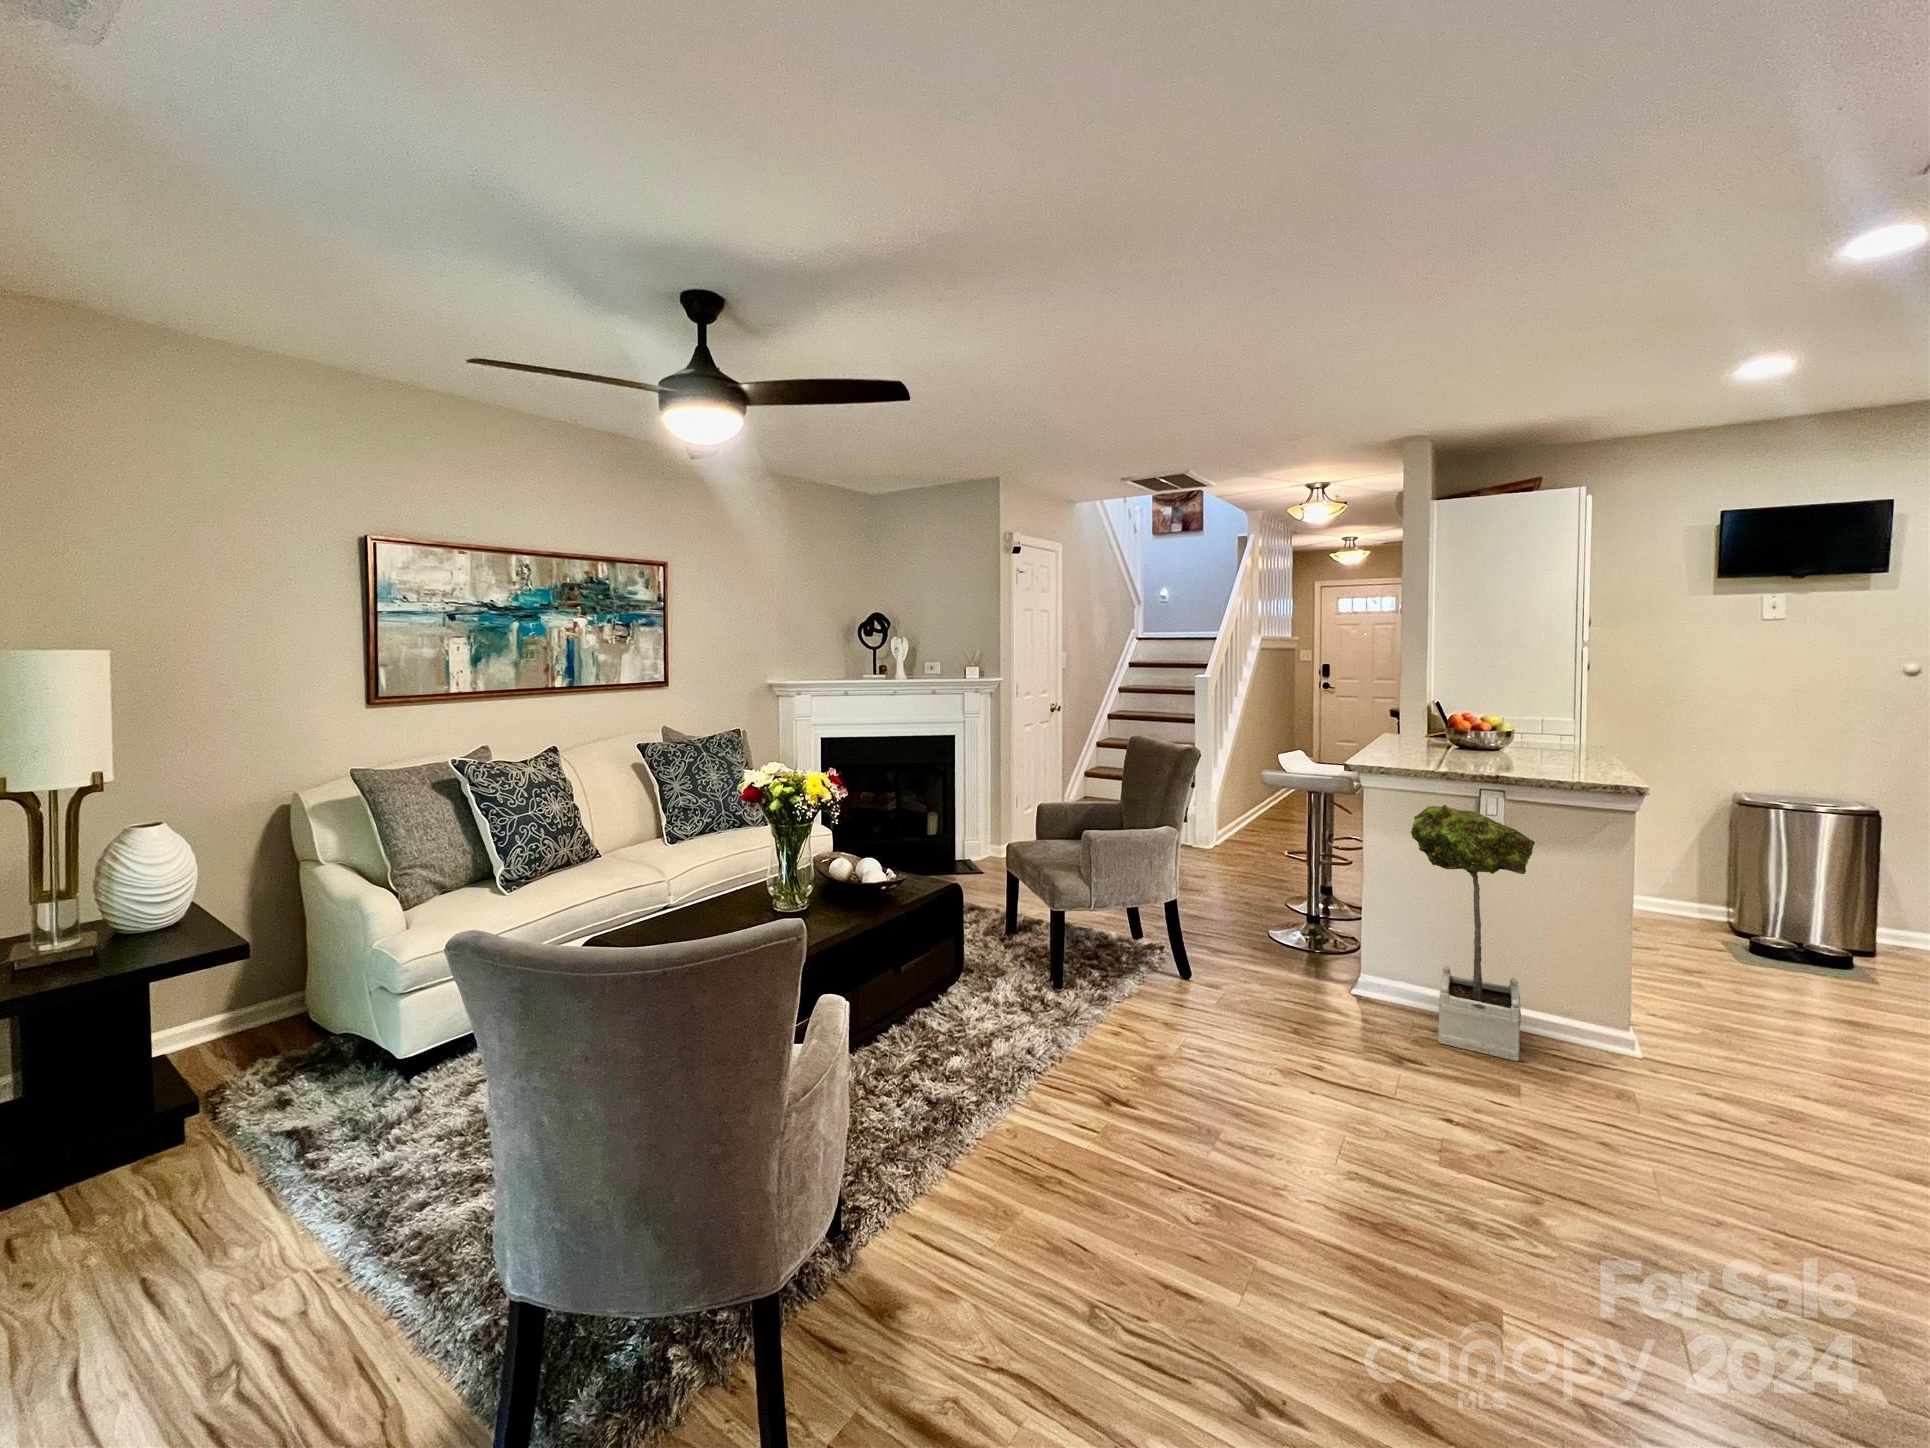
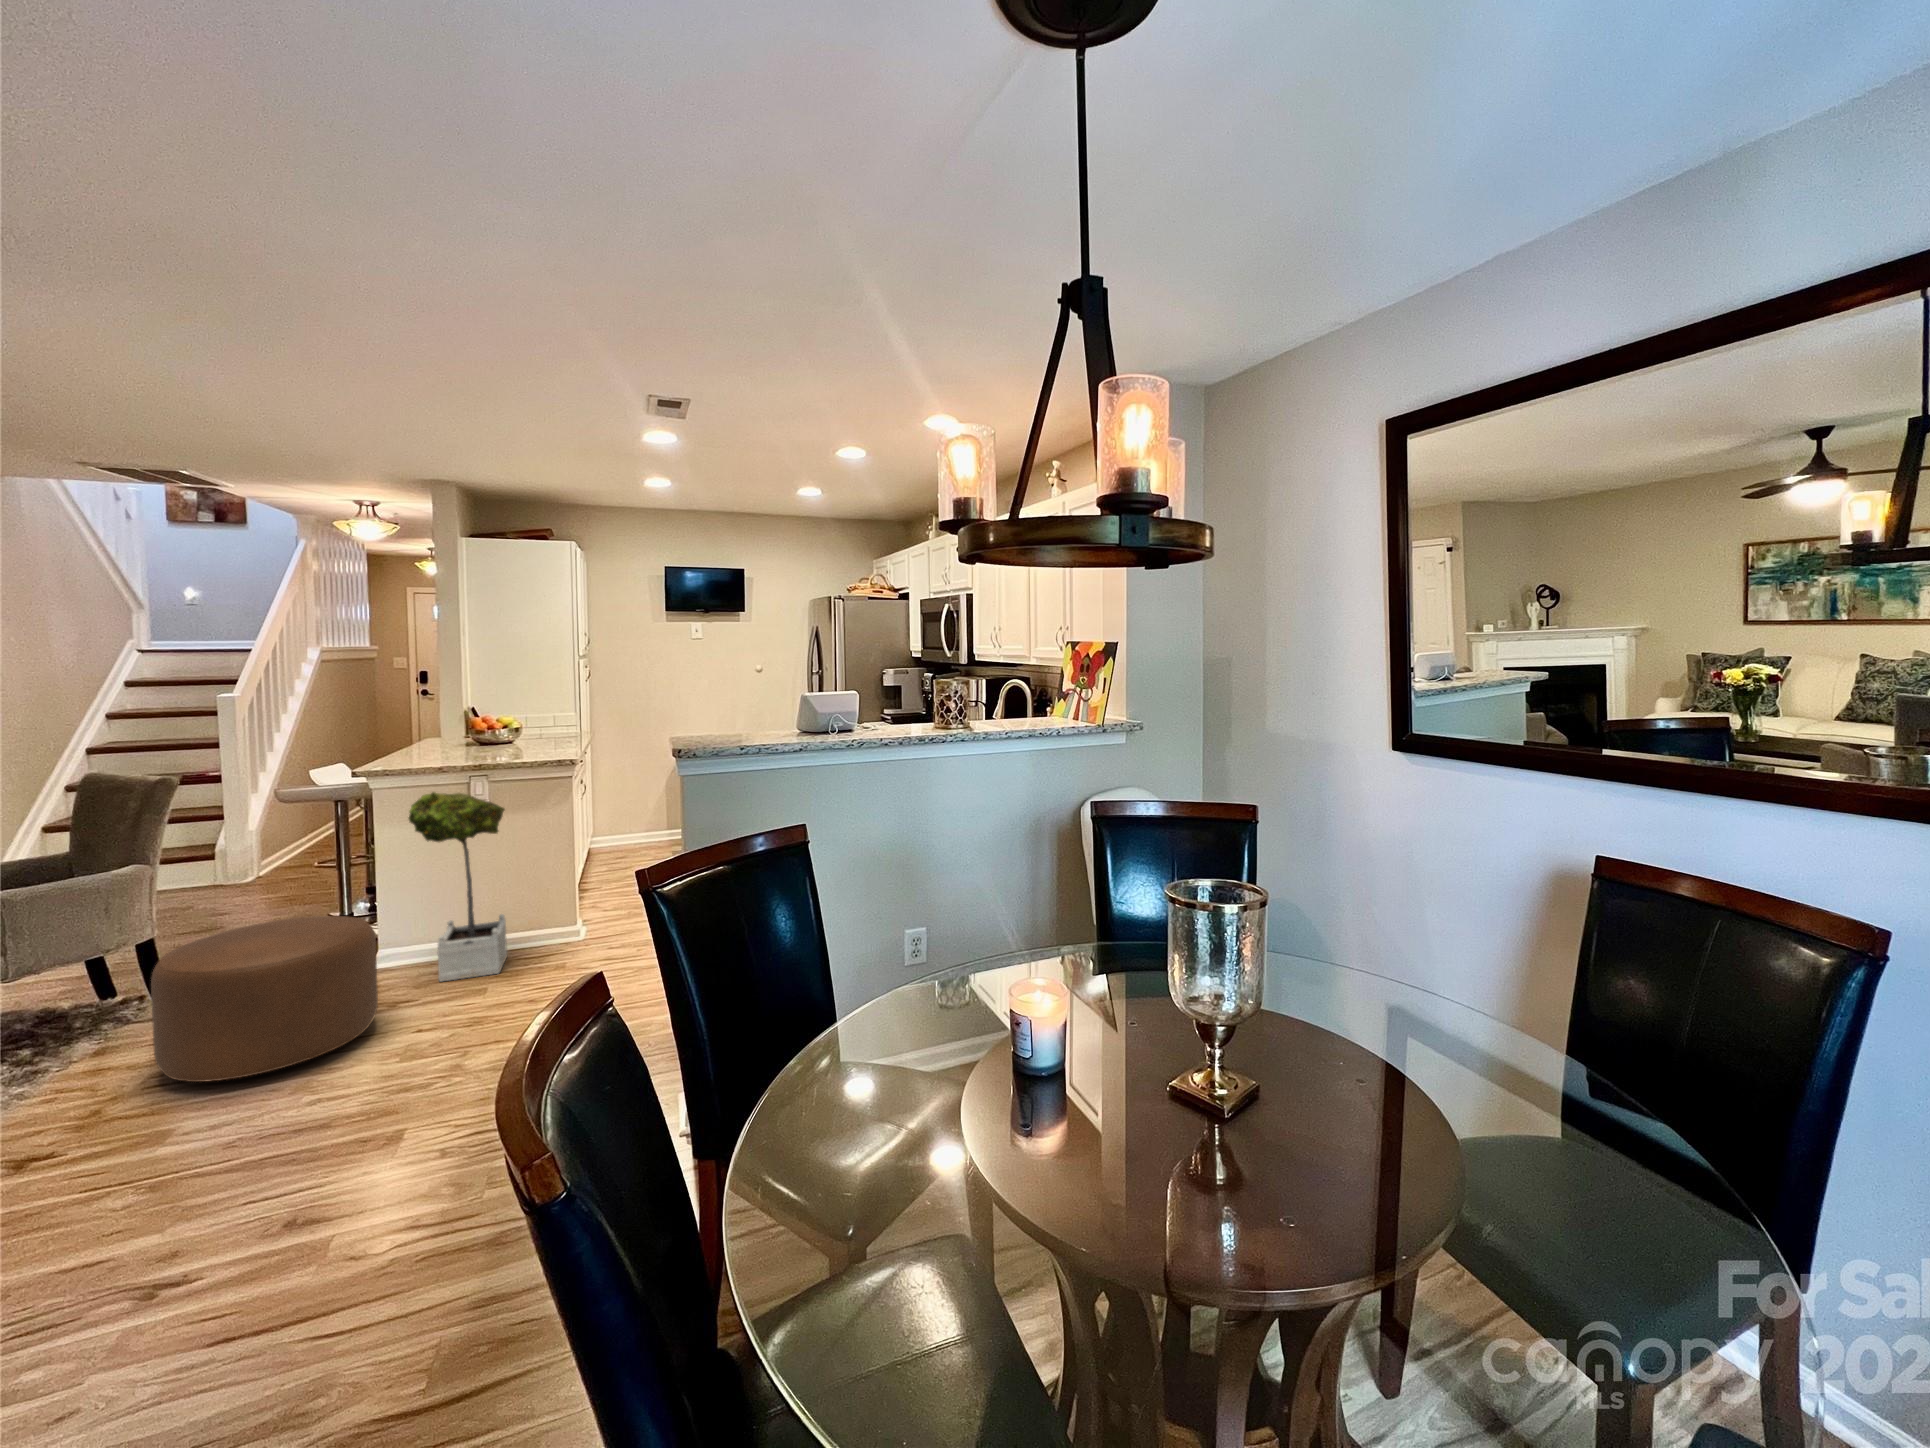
ottoman: none [1192,918,1390,1100] -> present [151,916,378,1082]

